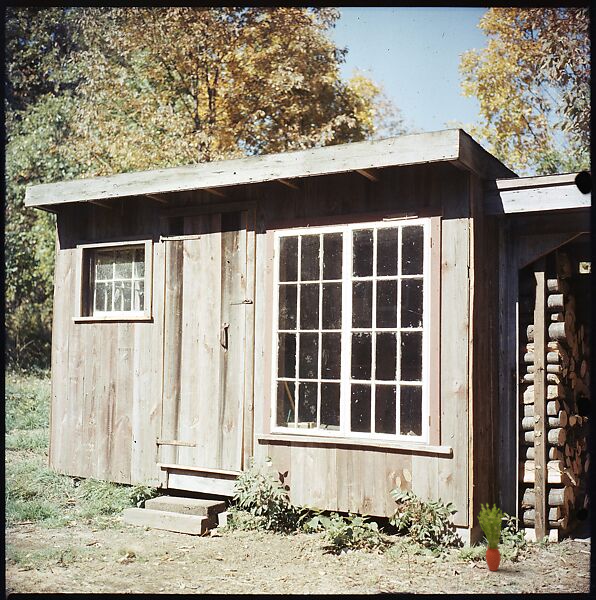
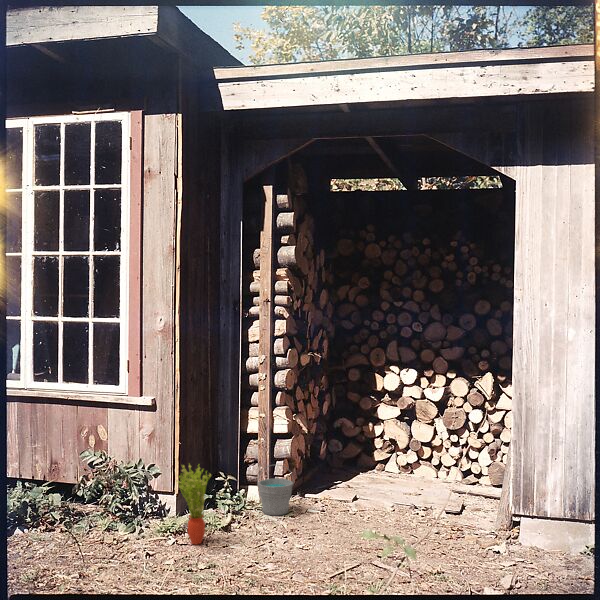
bucket: none [538,510,571,554] -> present [257,465,294,515]

